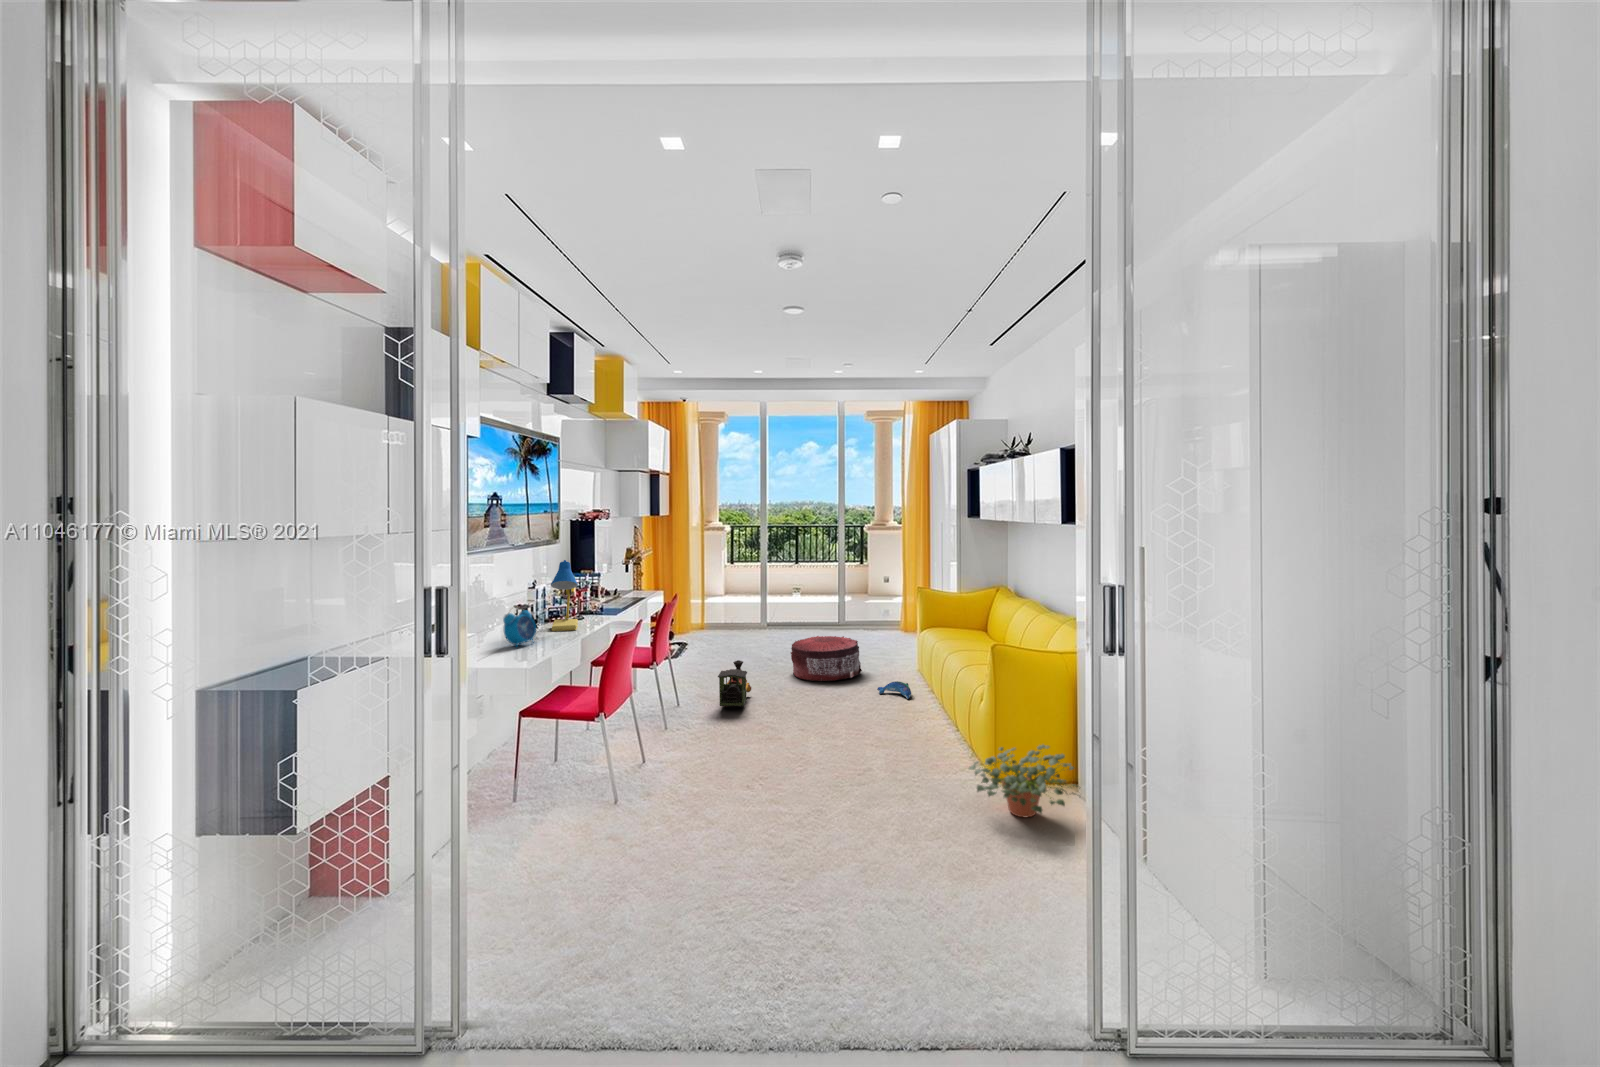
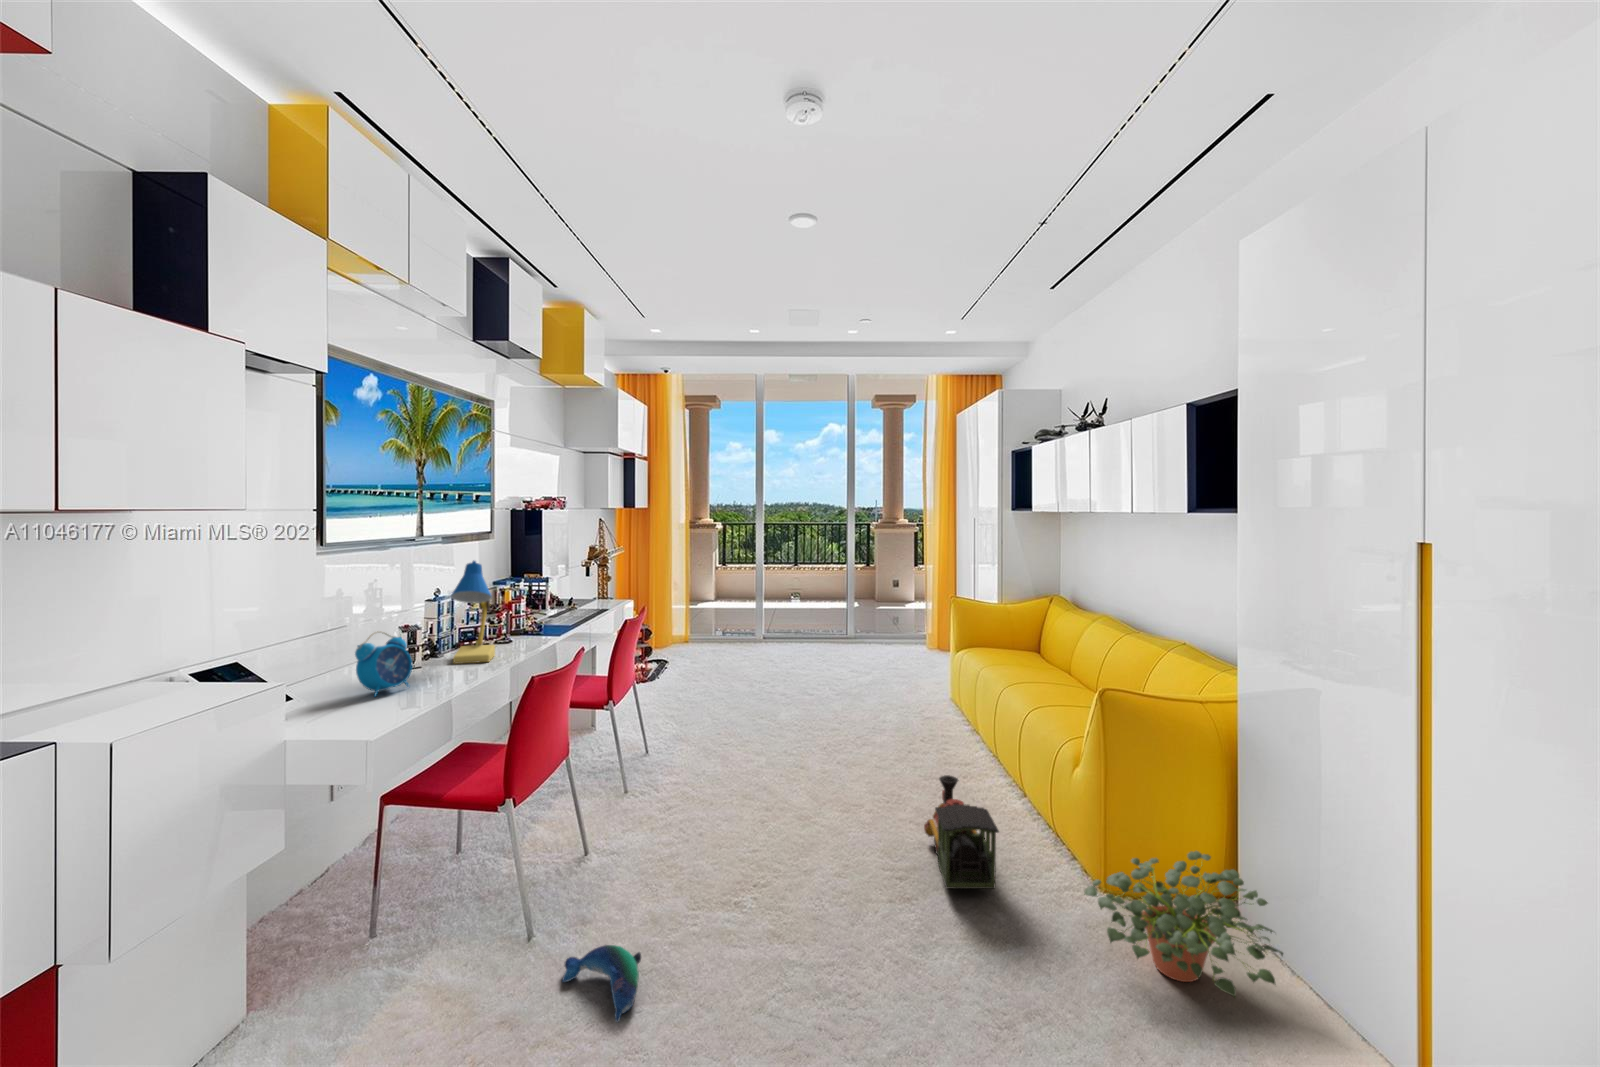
pouf: present [791,636,862,681] -> none [792,654,881,714]
toy train: present [718,660,751,708] -> present [924,775,999,889]
plush toy: present [877,681,911,699] -> present [562,945,641,1022]

